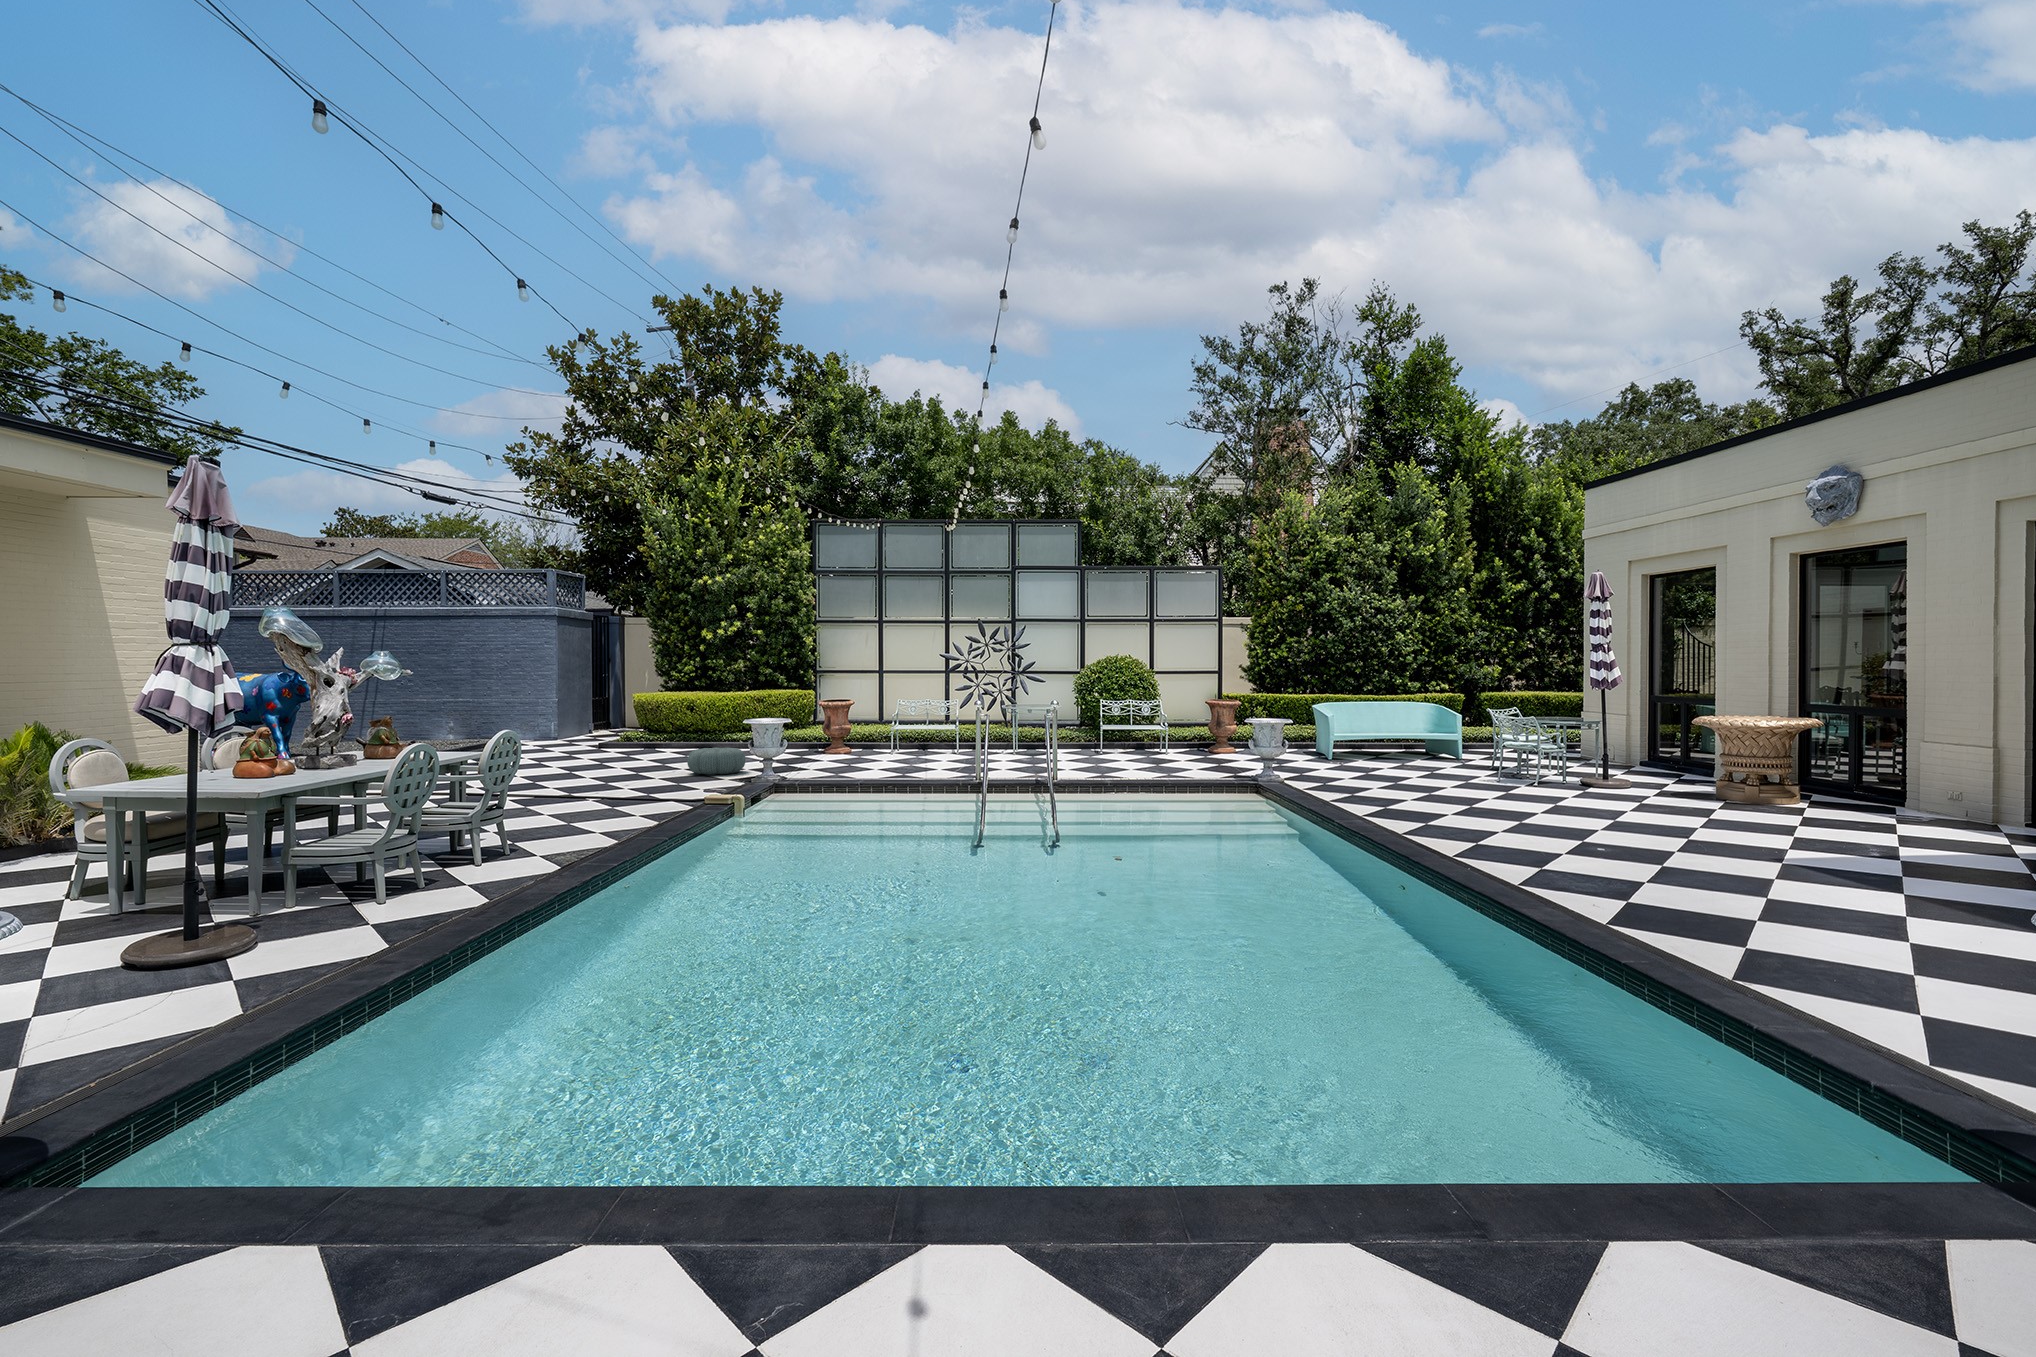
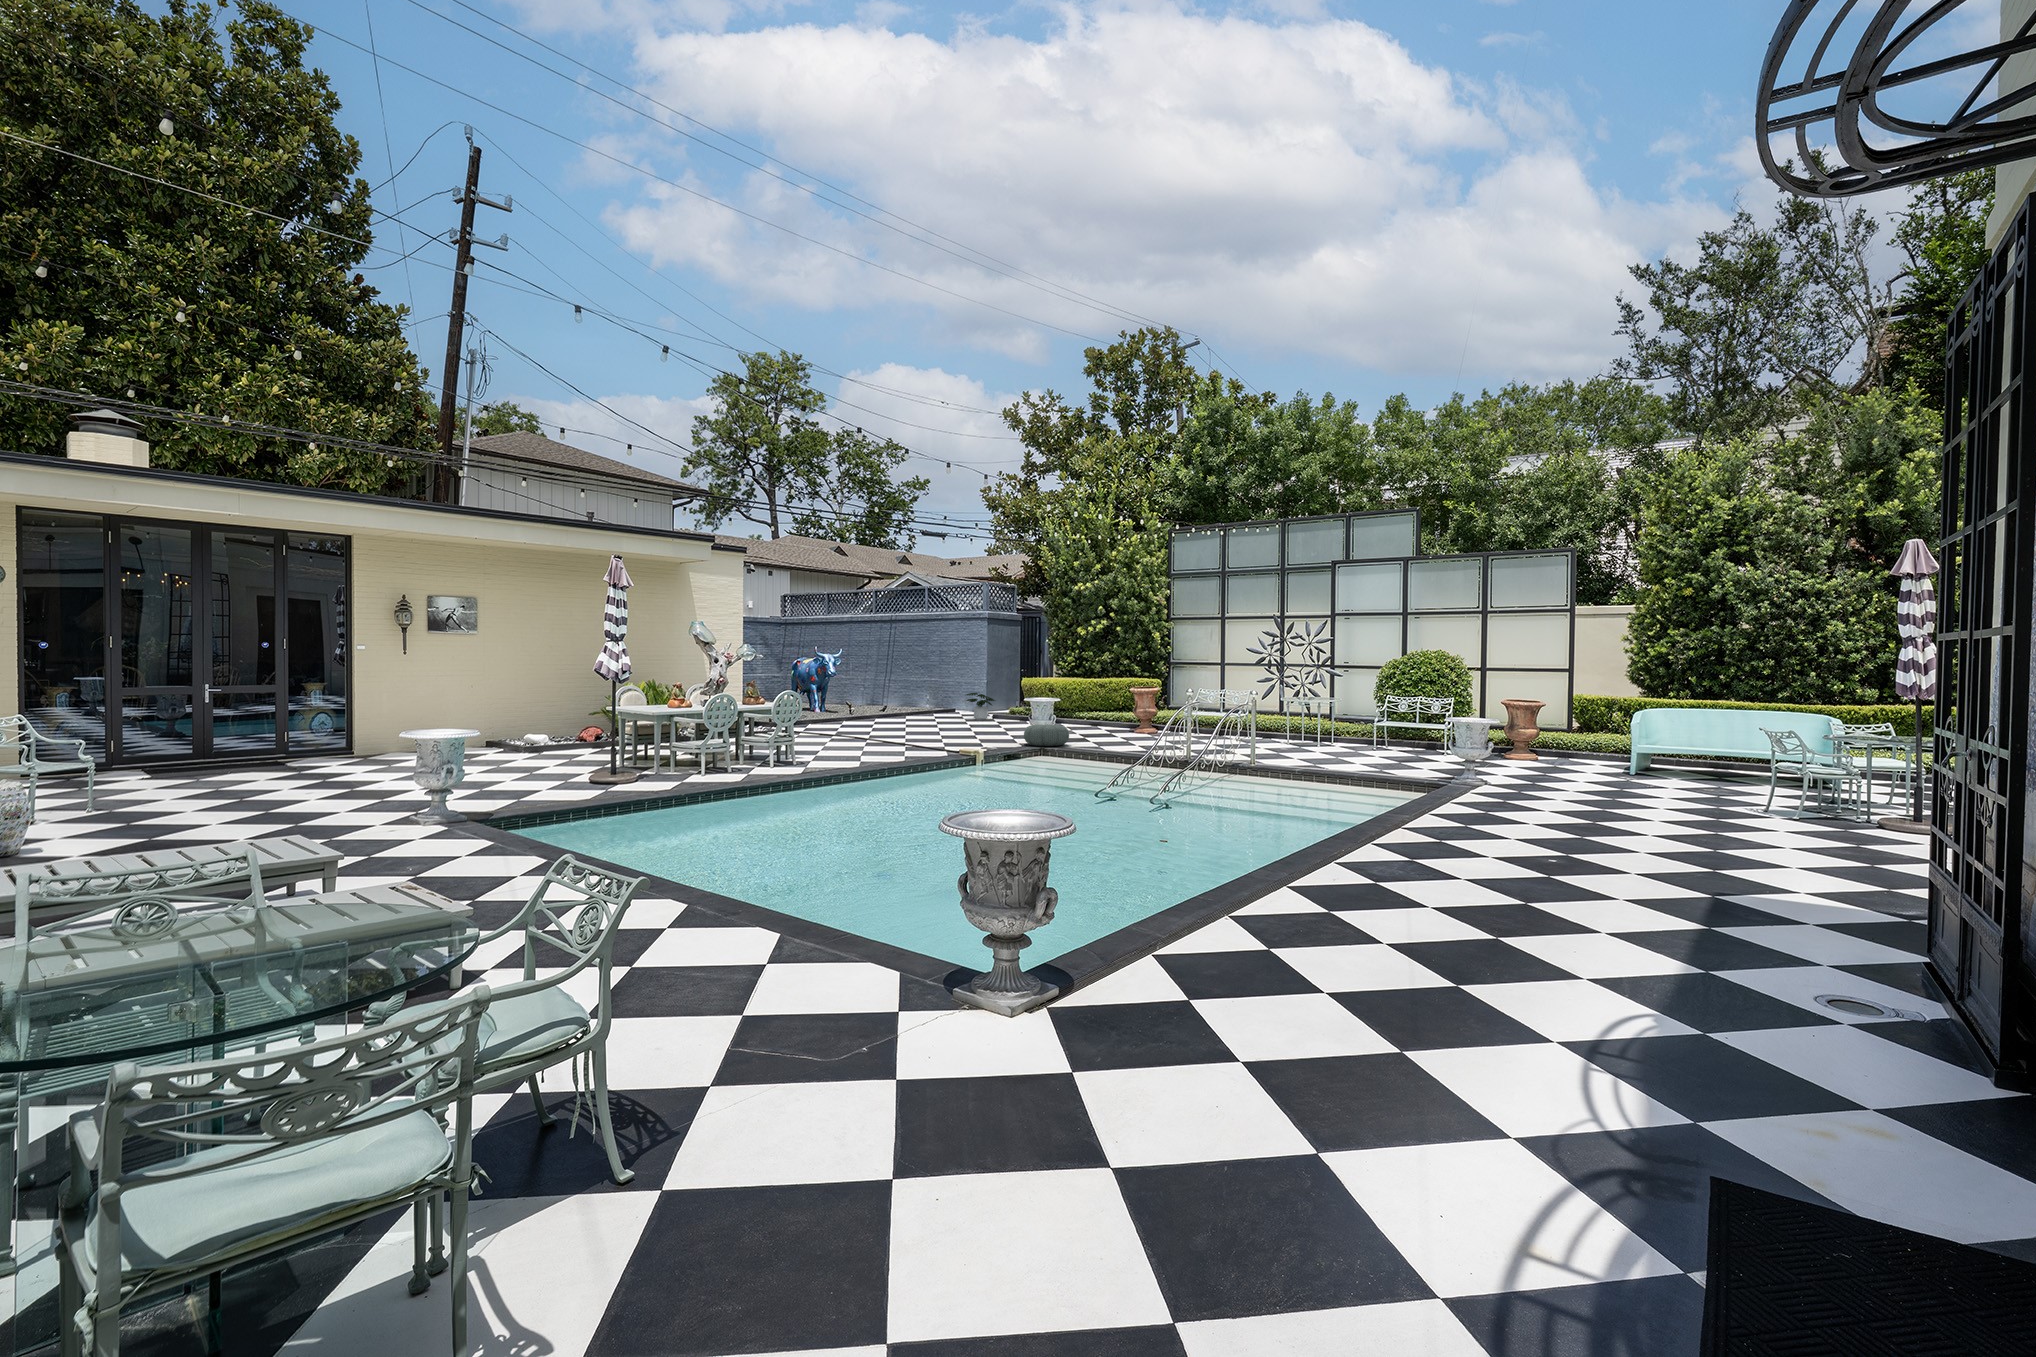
potted plant: none [546,708,588,742] -> present [966,693,995,720]

